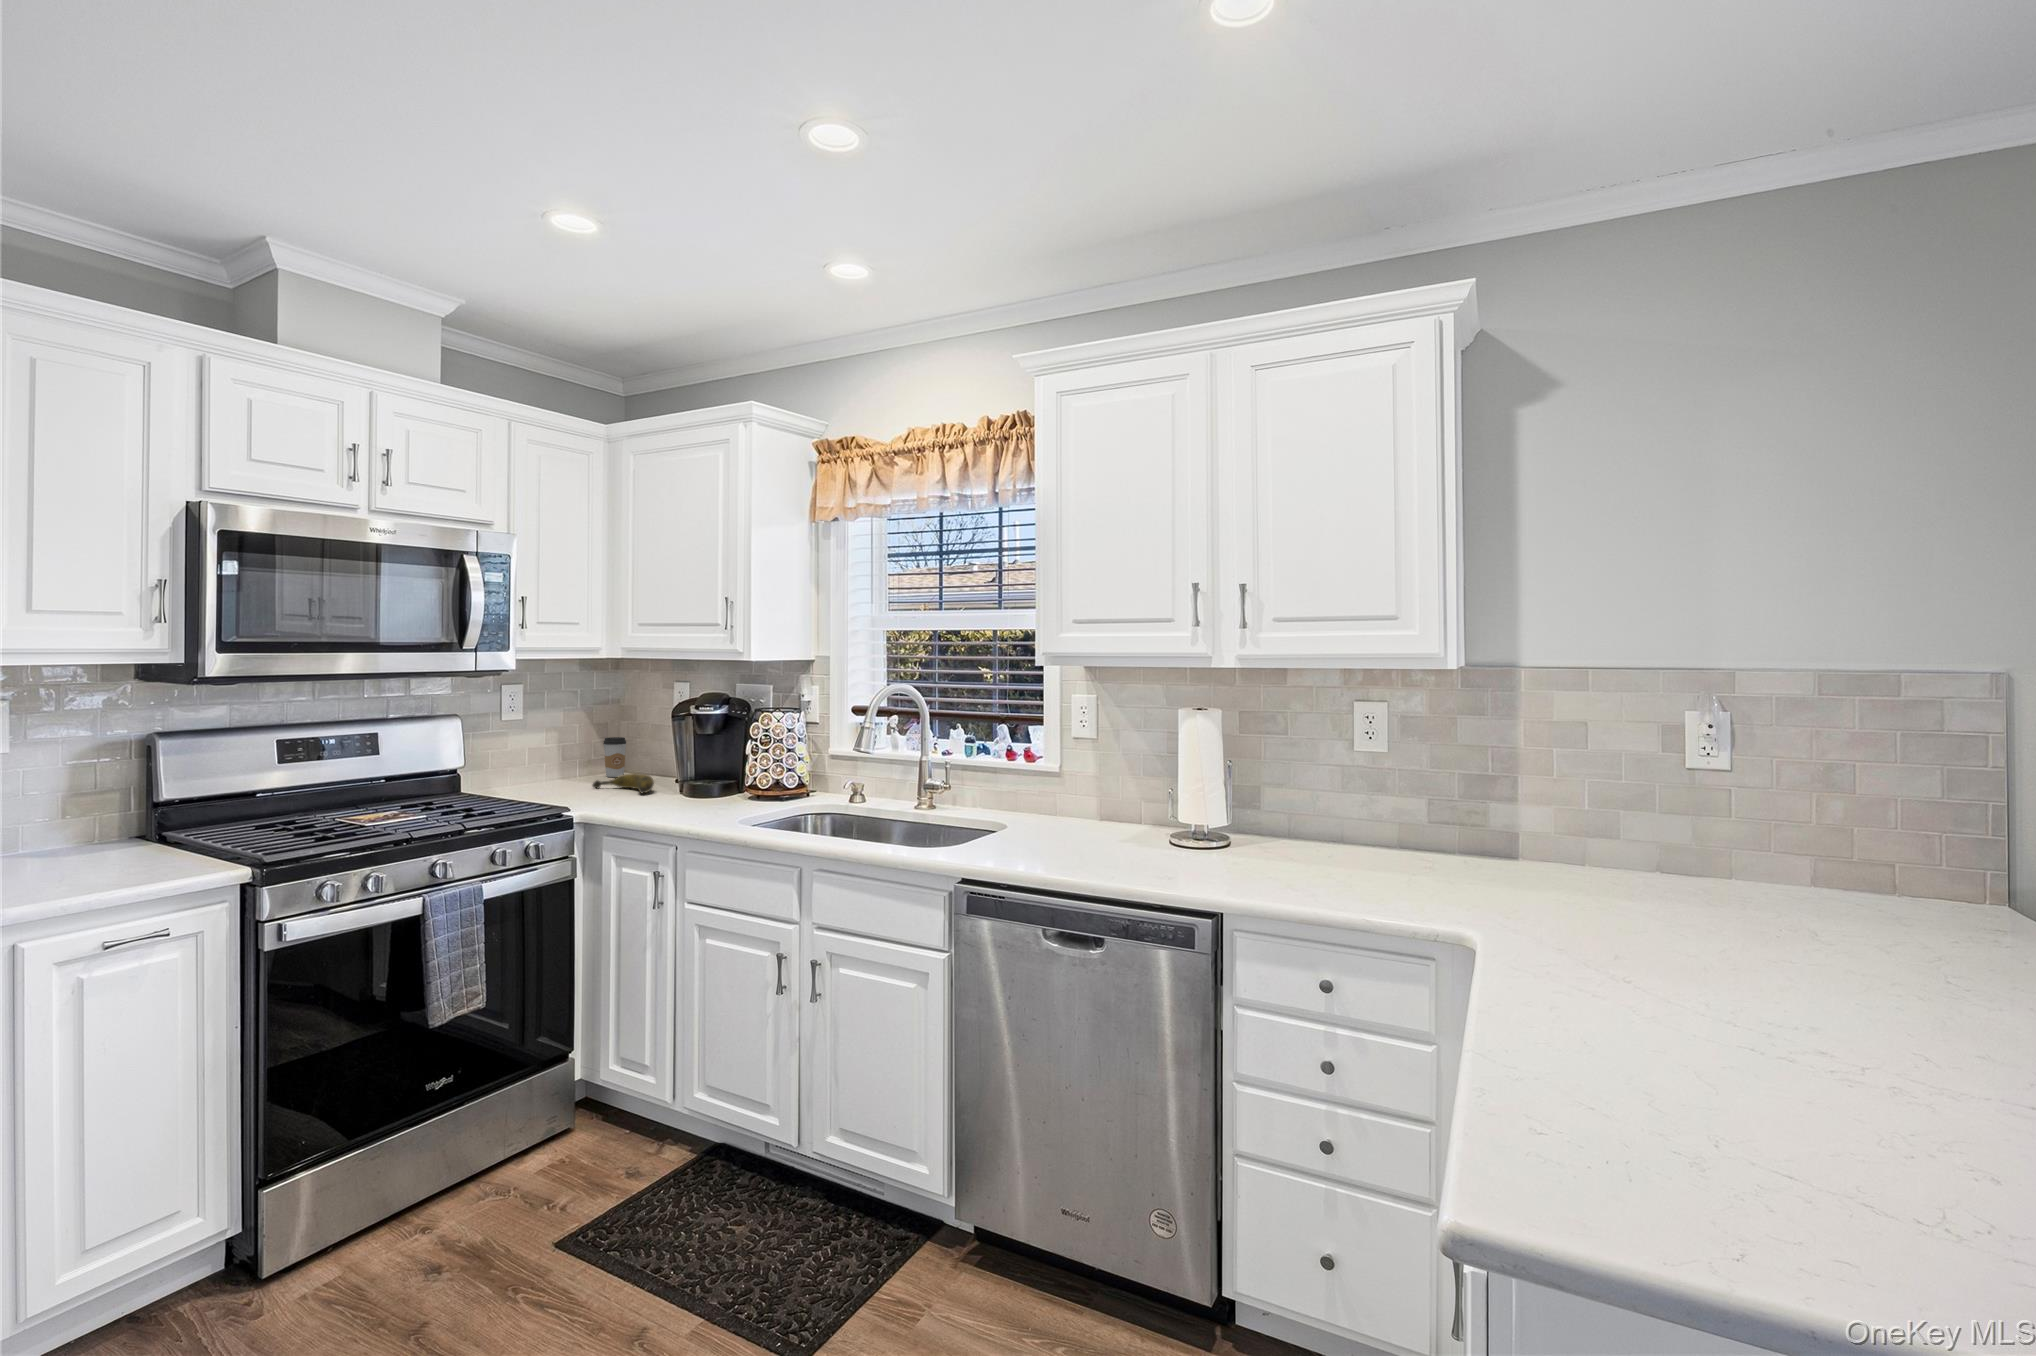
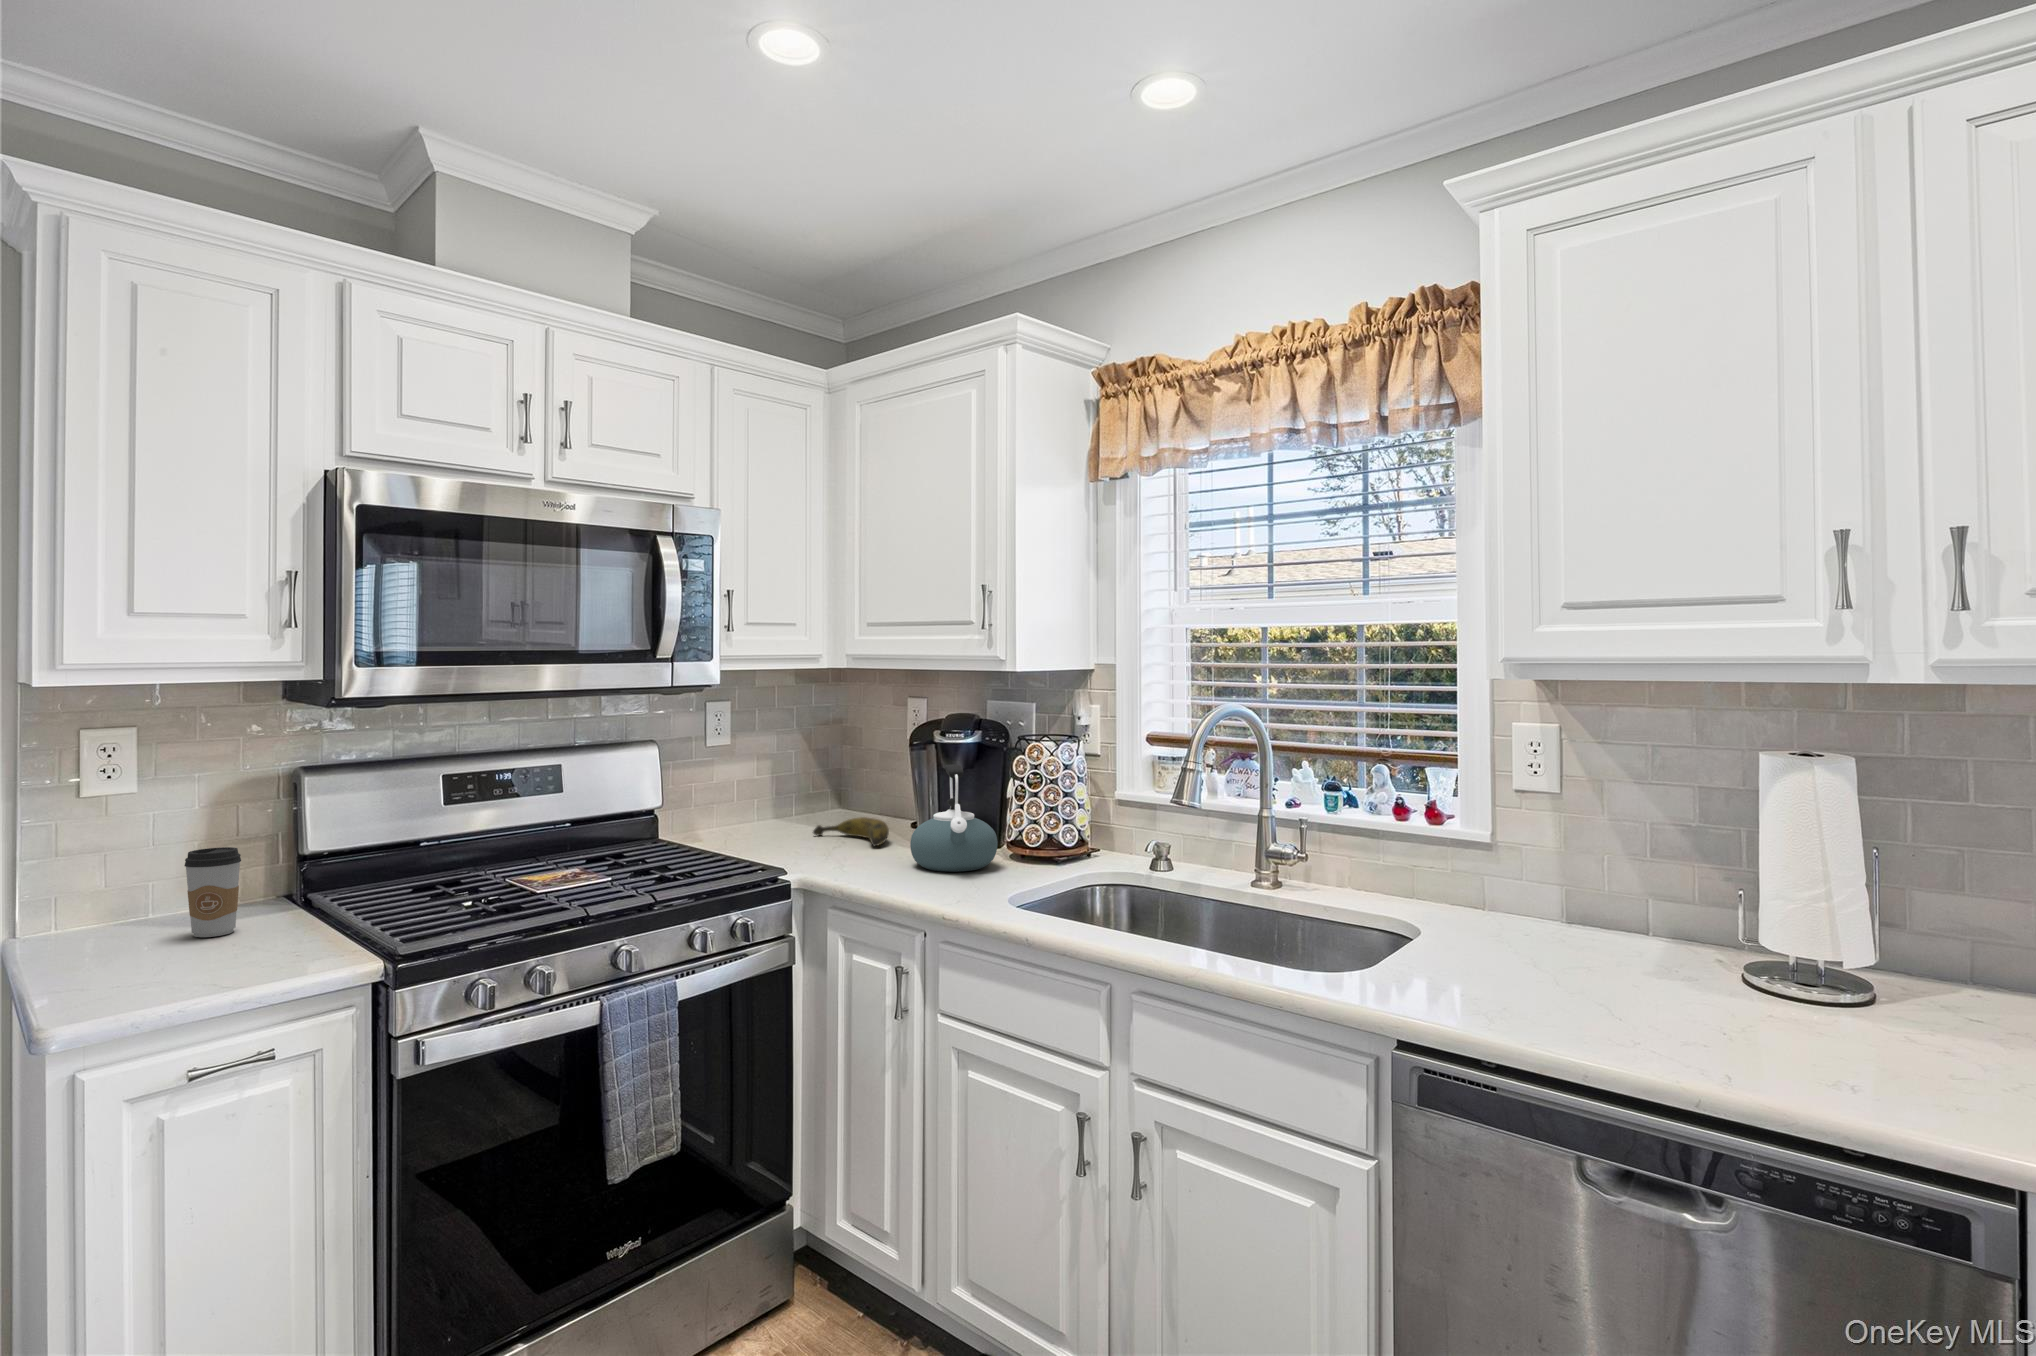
kettle: none [669,730,736,807] -> present [910,764,998,872]
coffee cup: present [603,737,626,777] -> present [184,847,241,937]

